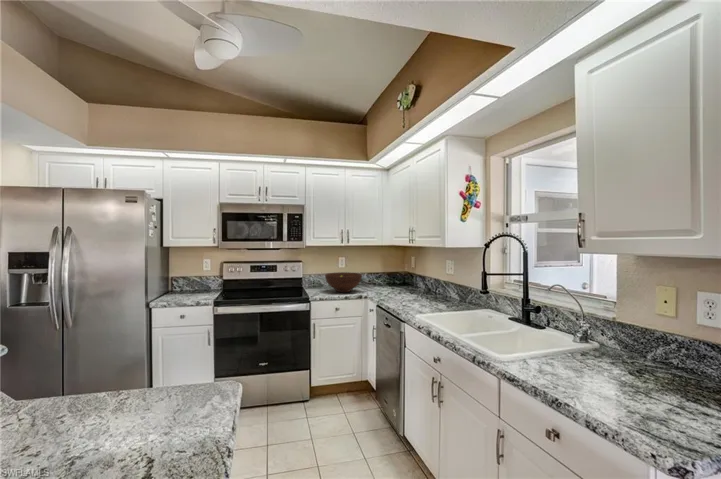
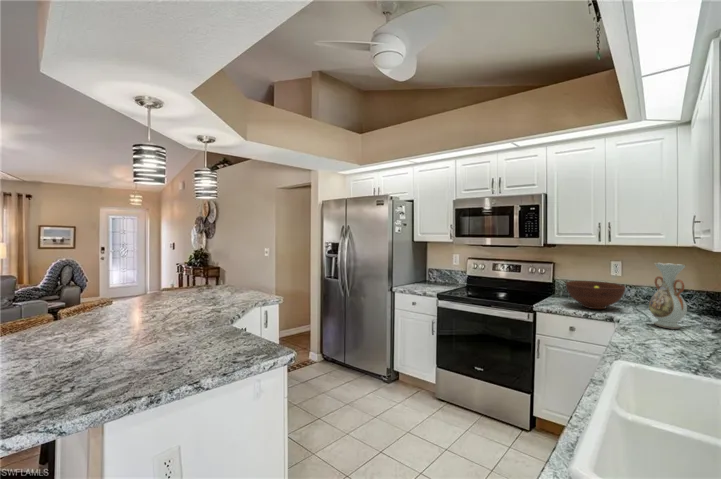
vase: none [387,255,406,296] -> present [649,263,687,329]

